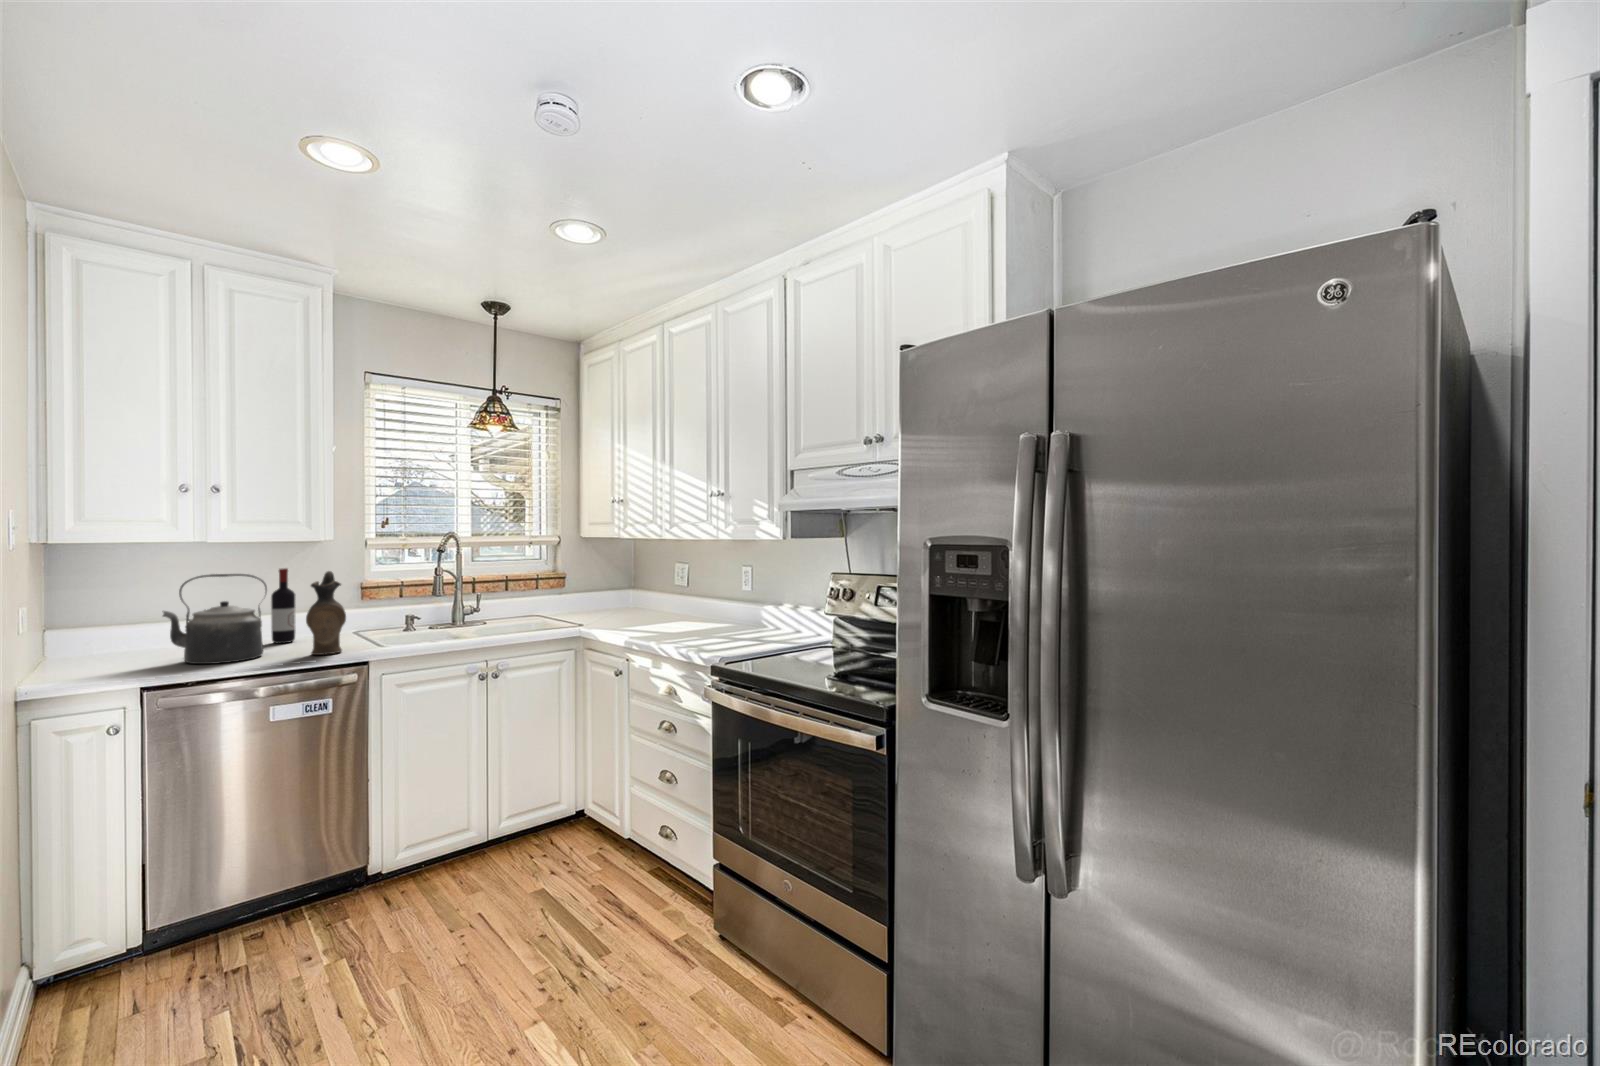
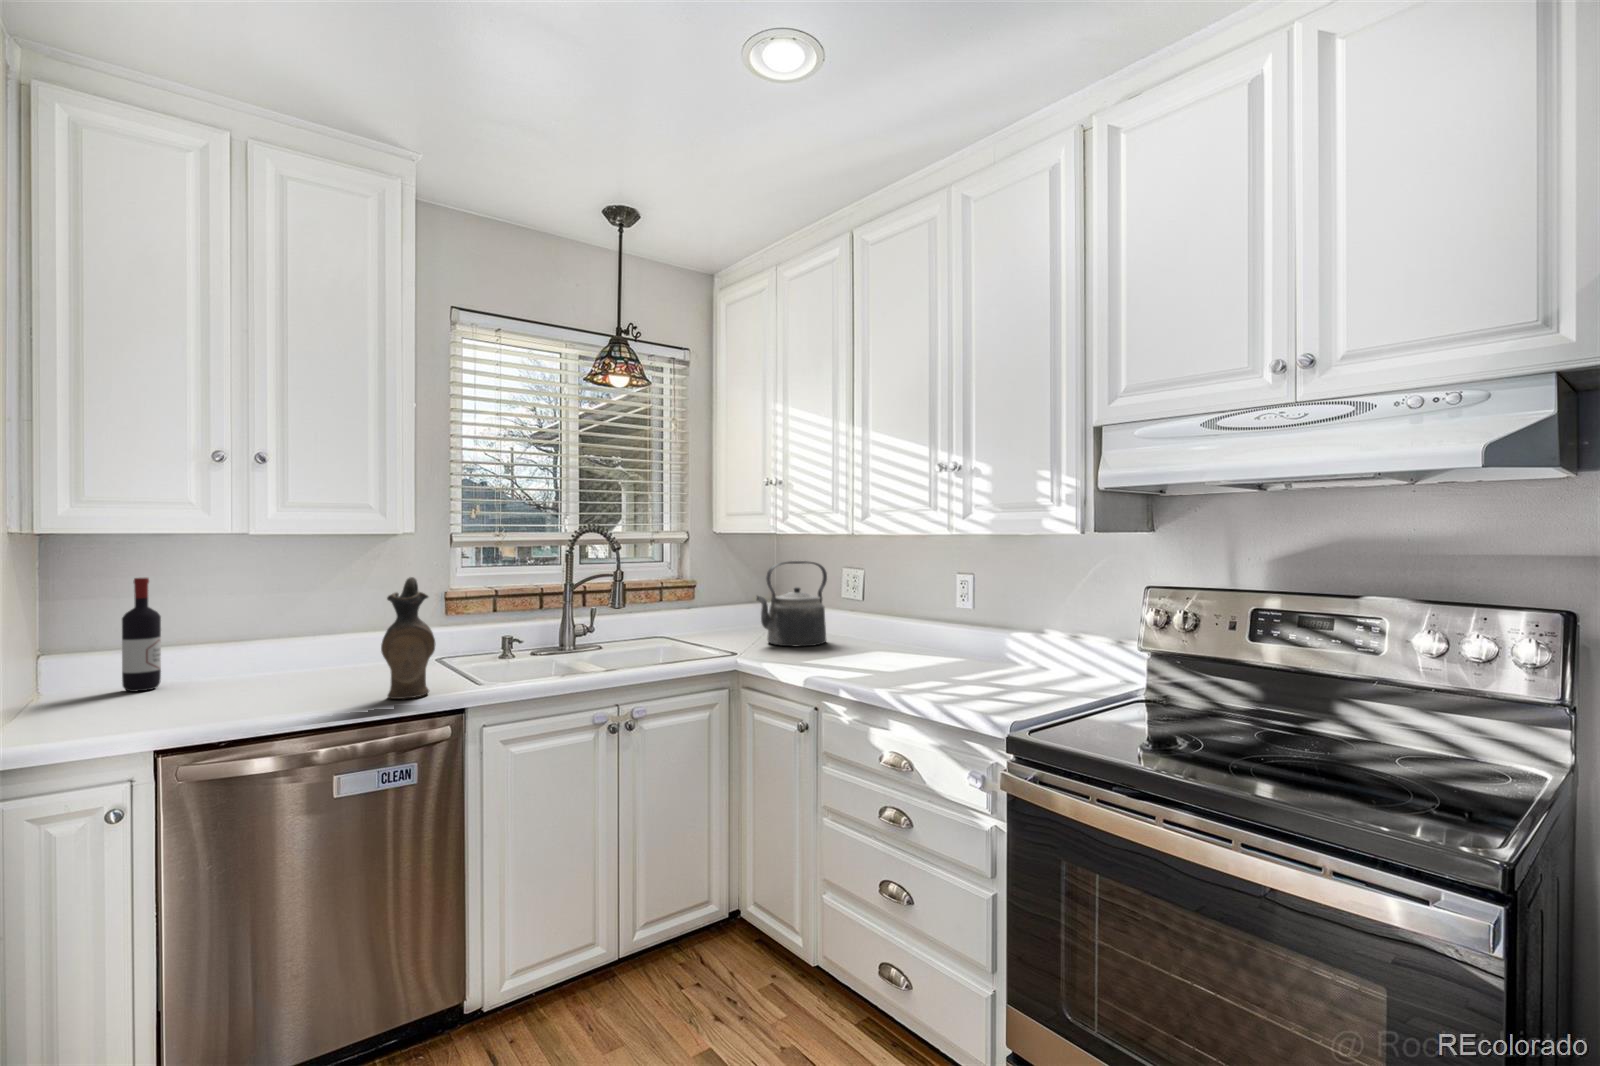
wine bottle: present [271,568,296,643] -> present [122,578,161,692]
kettle: present [163,574,267,664] -> present [757,561,827,647]

